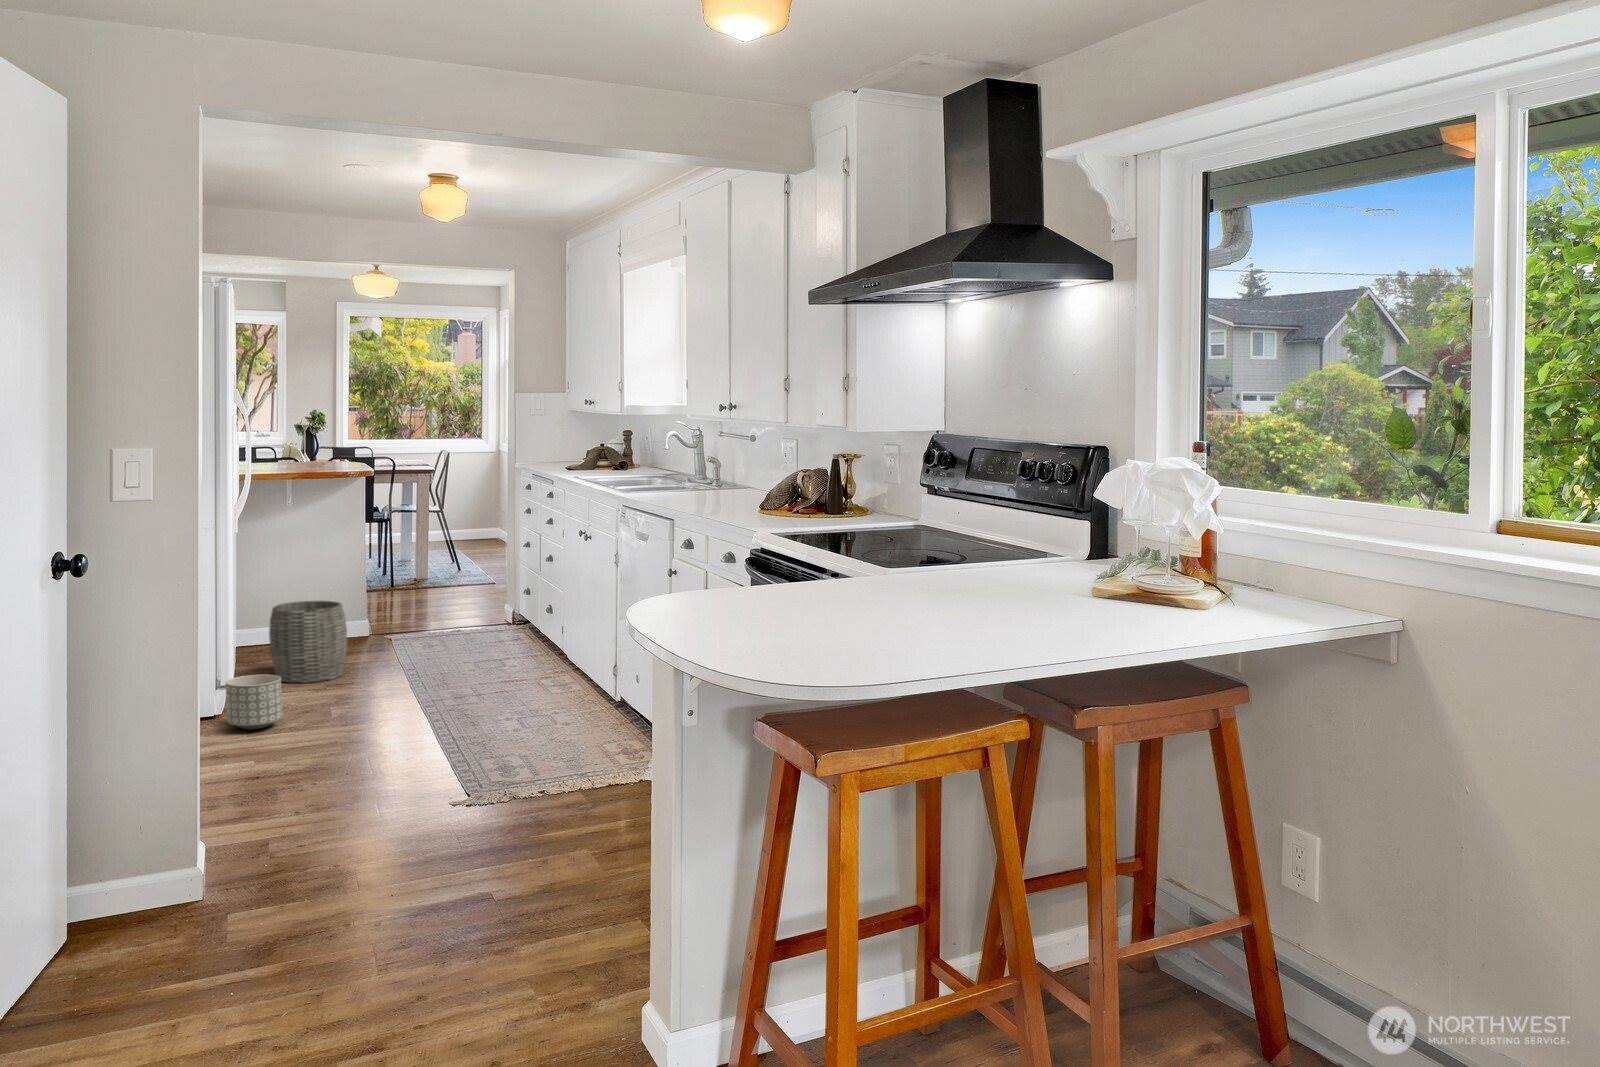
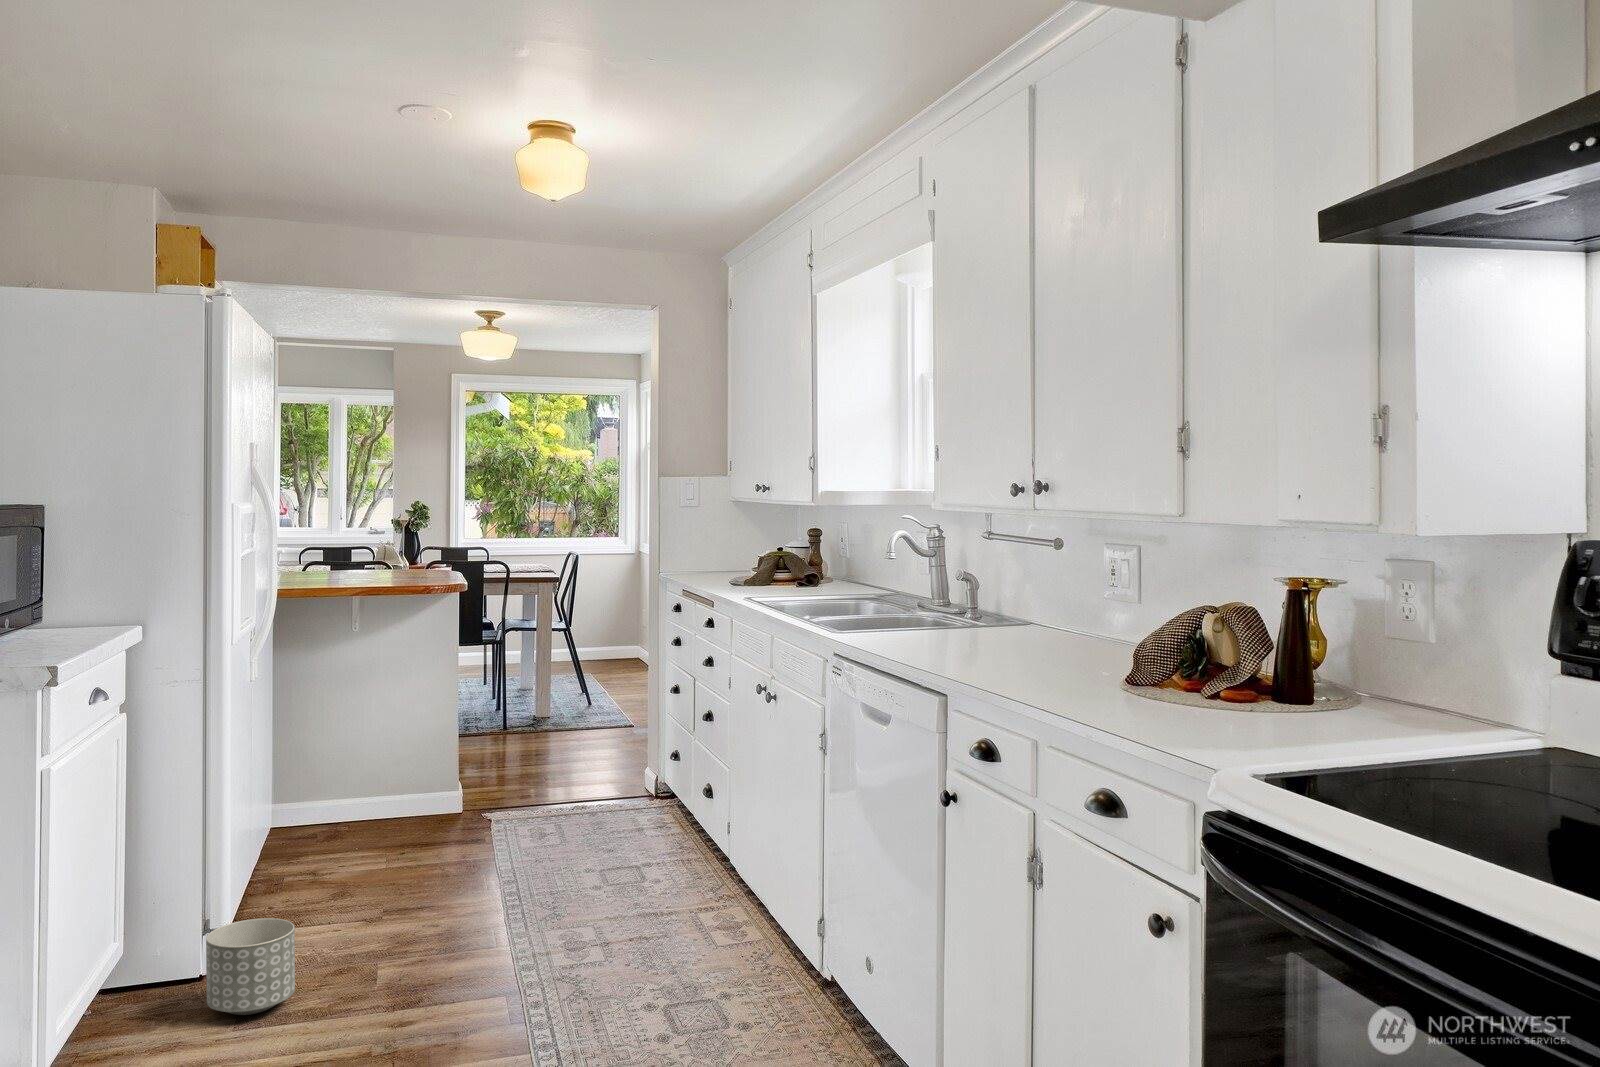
woven basket: present [269,601,347,683] -> none [307,777,418,906]

